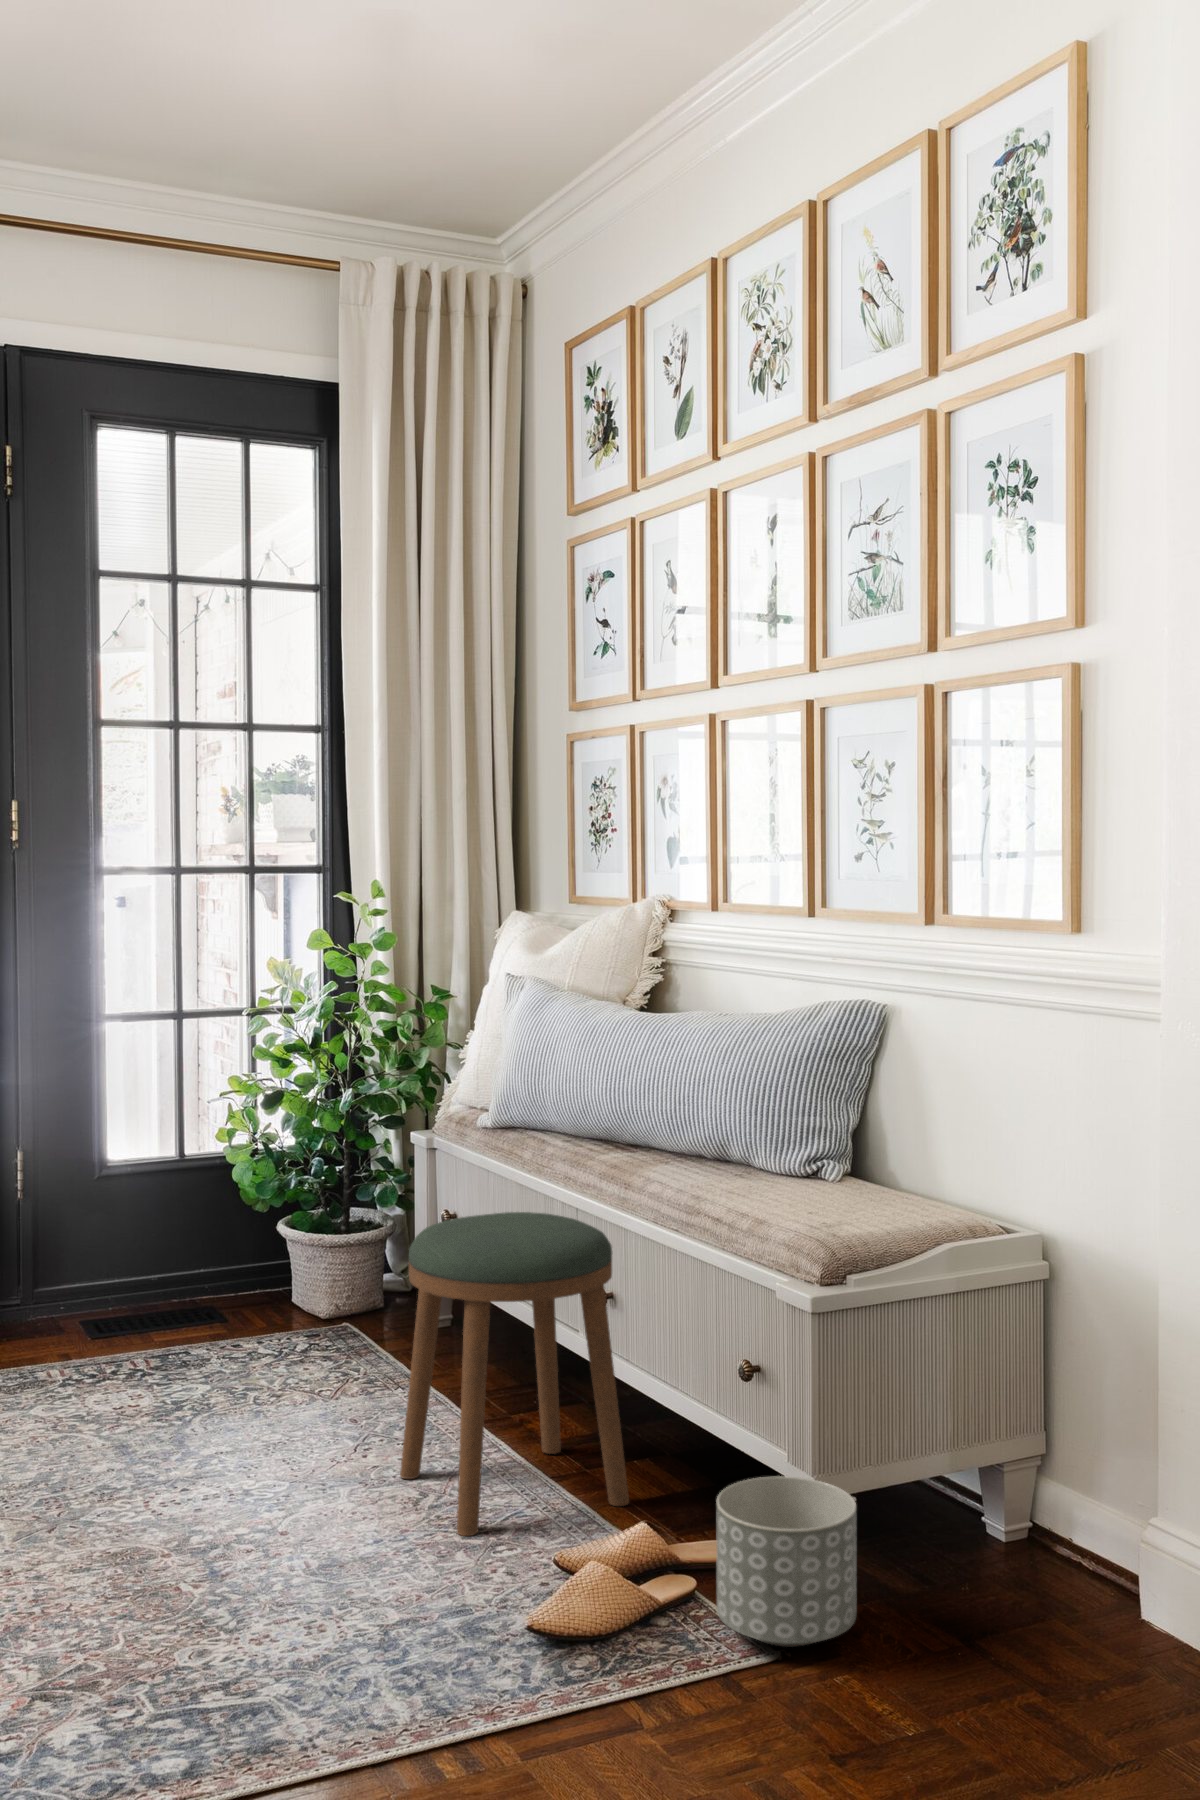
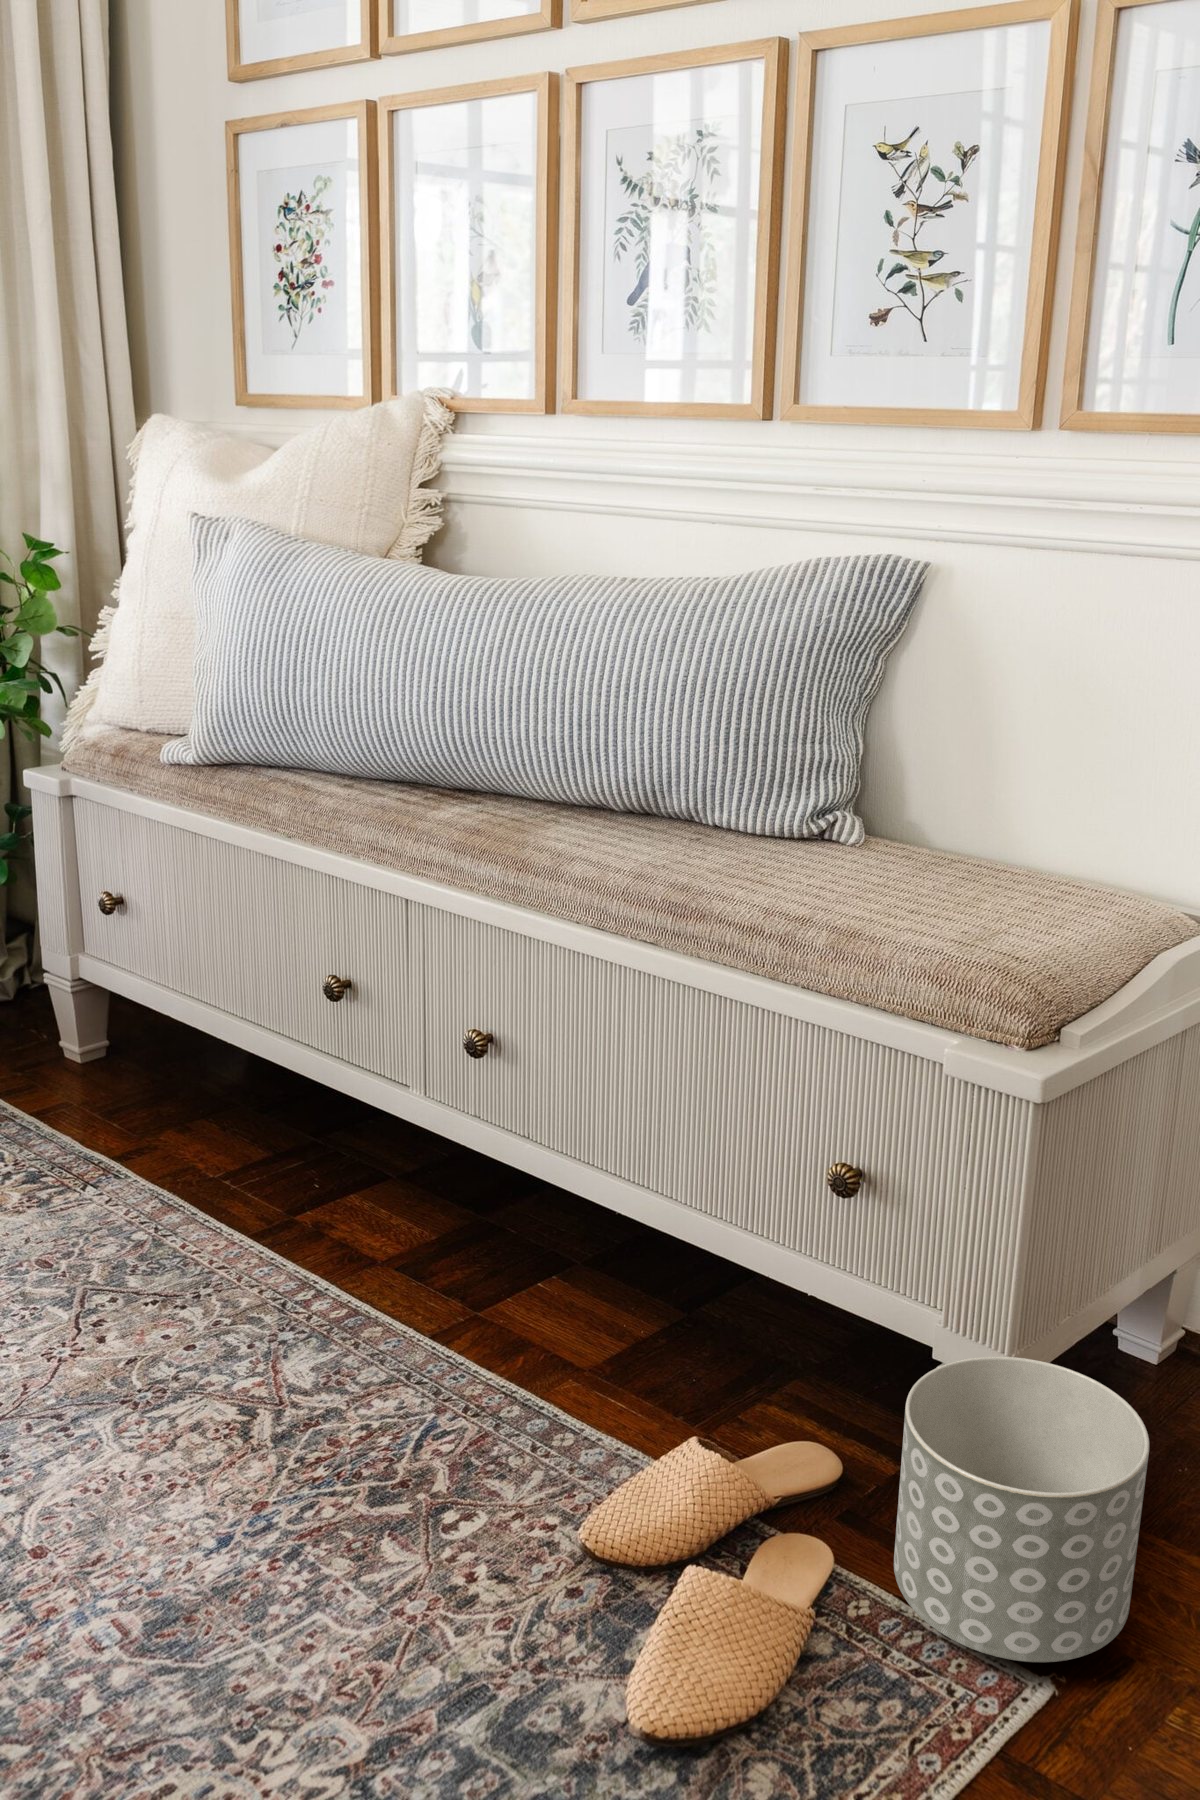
stool: present [400,1212,629,1536] -> none [182,927,581,1492]

